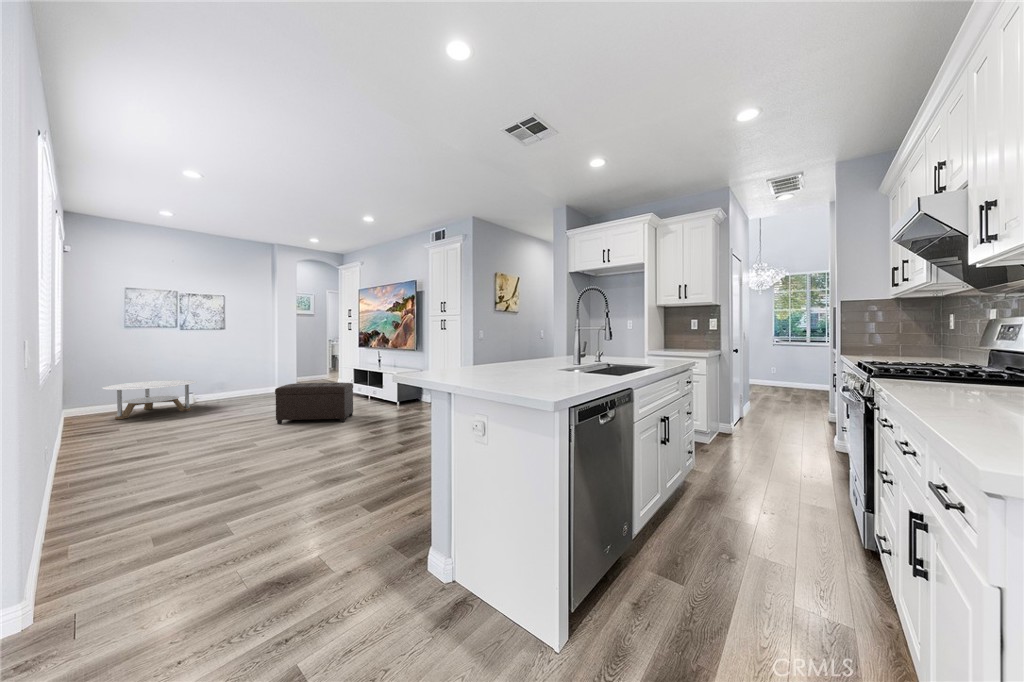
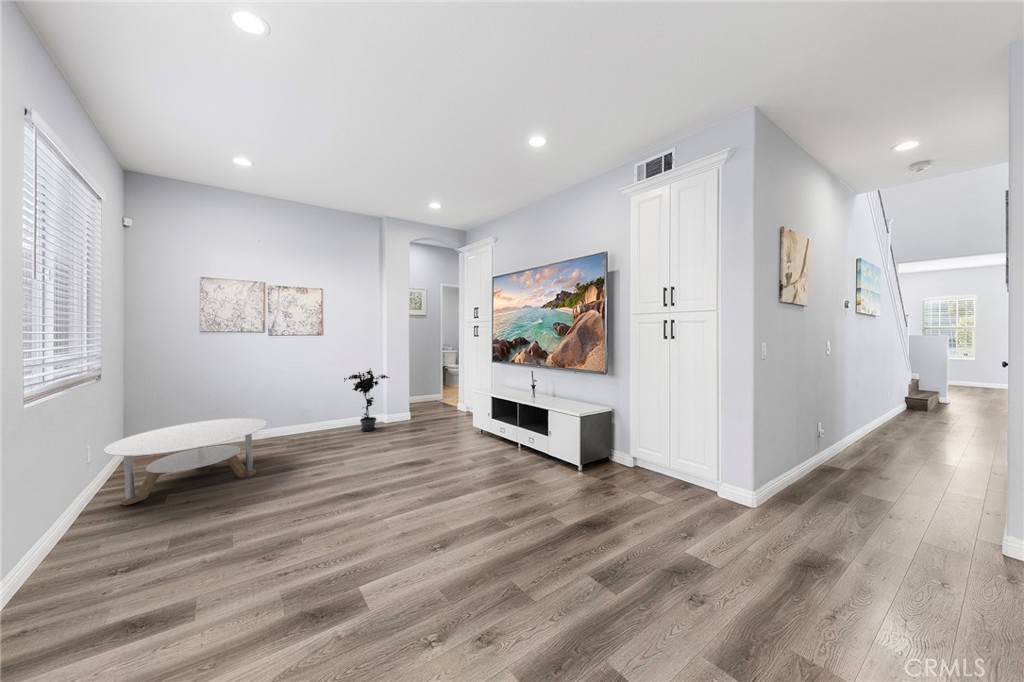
potted plant: none [246,351,282,396] -> present [344,368,389,431]
ottoman: present [275,383,353,424] -> none [380,454,533,567]

